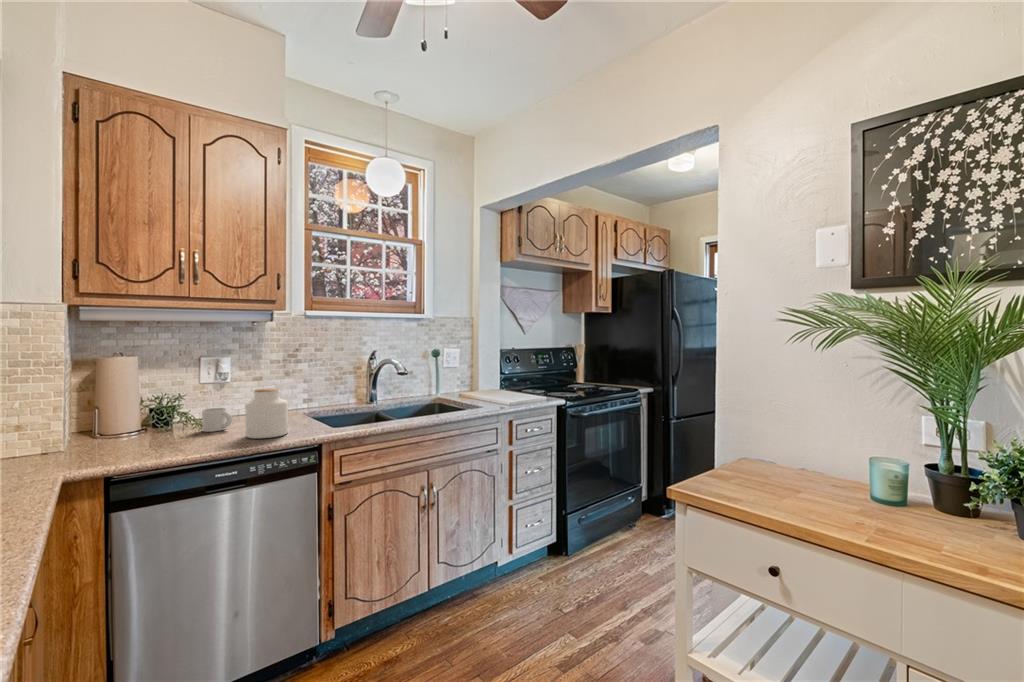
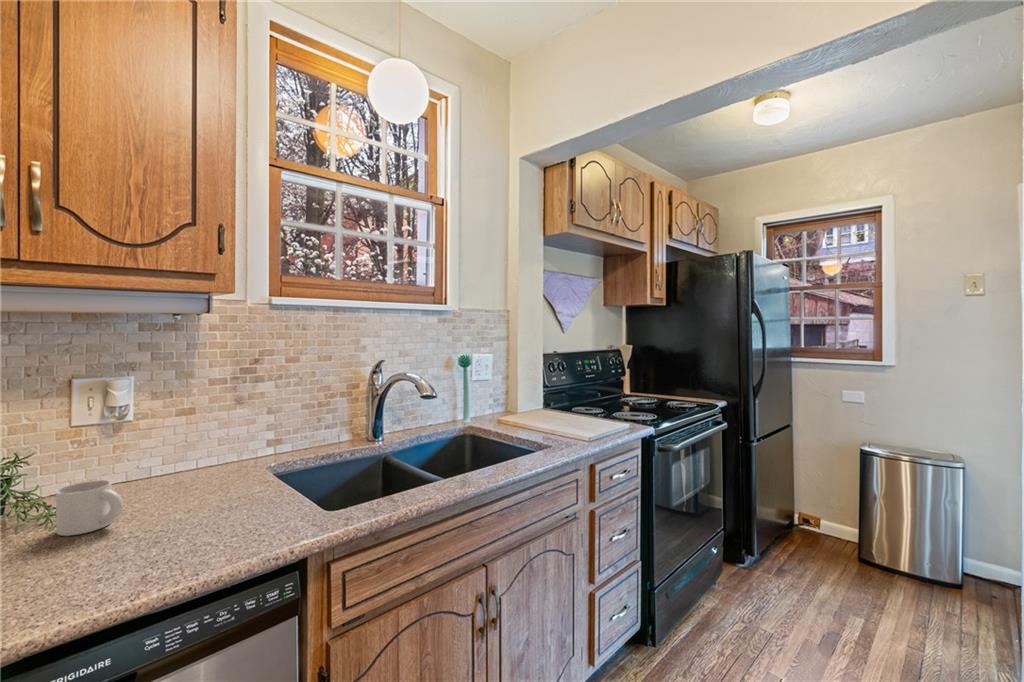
jar: present [245,388,288,438] -> none [143,445,238,560]

